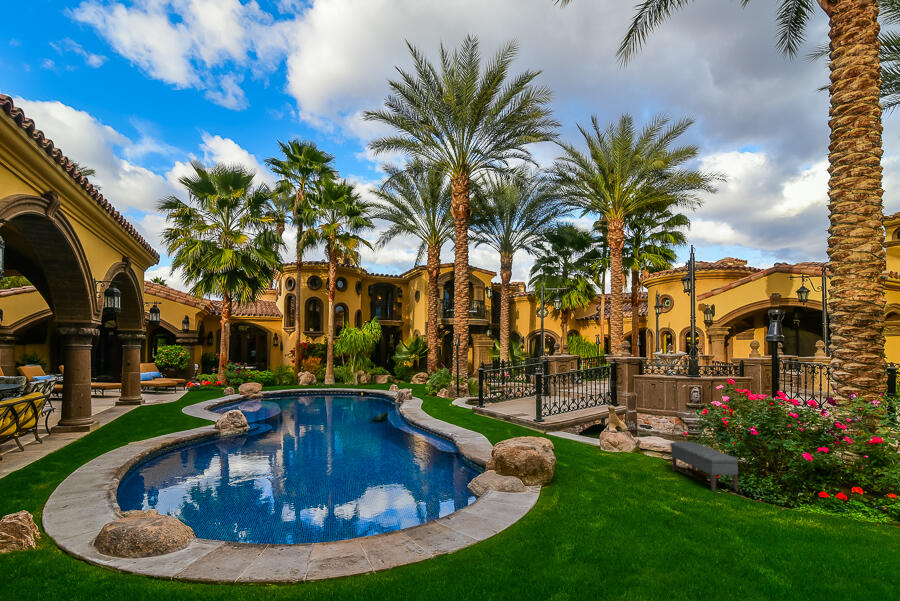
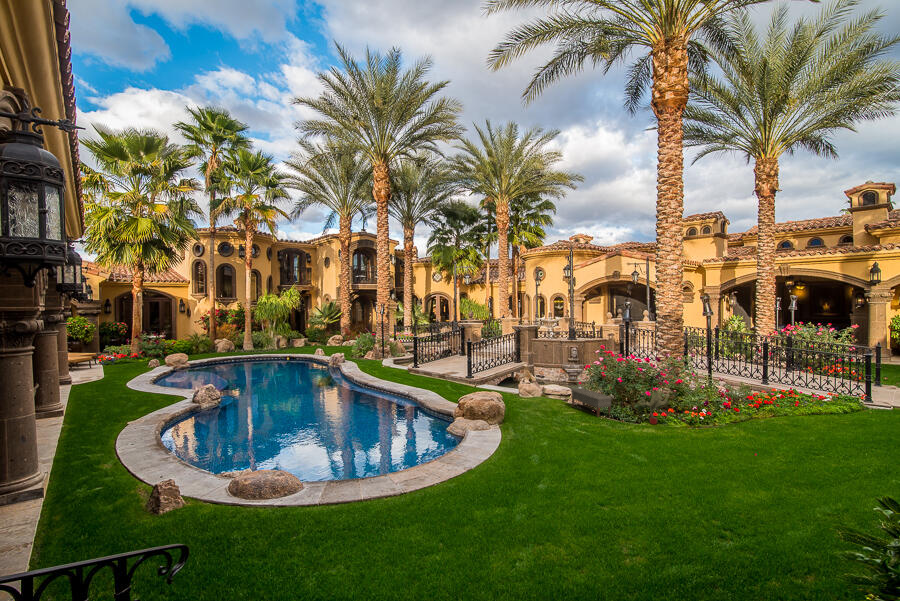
potted tree: none [787,448,856,516] -> present [639,389,669,425]

